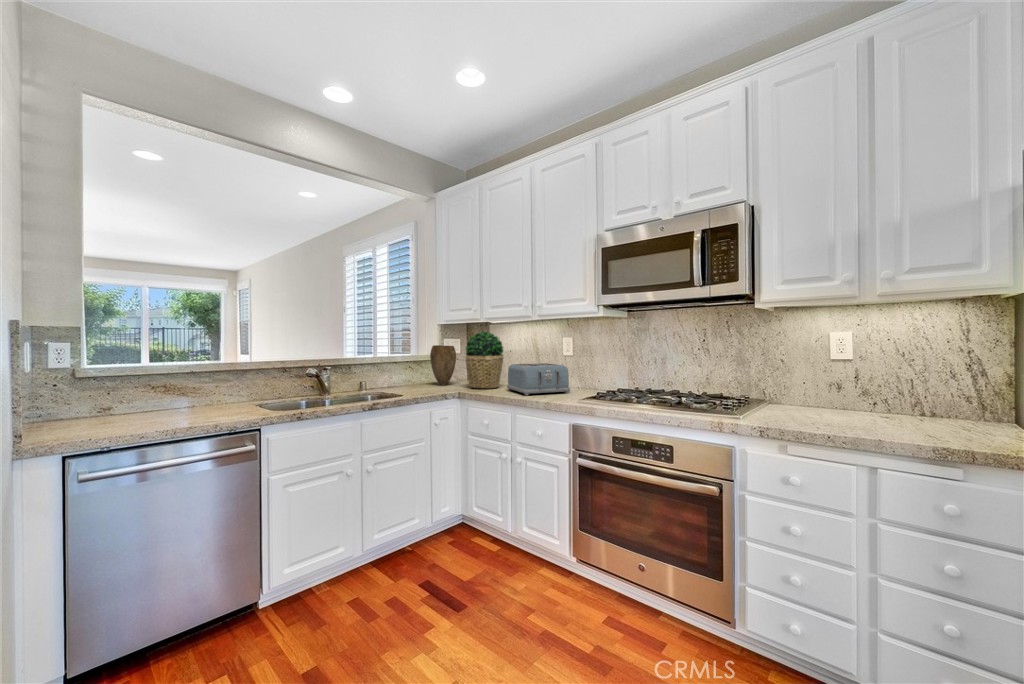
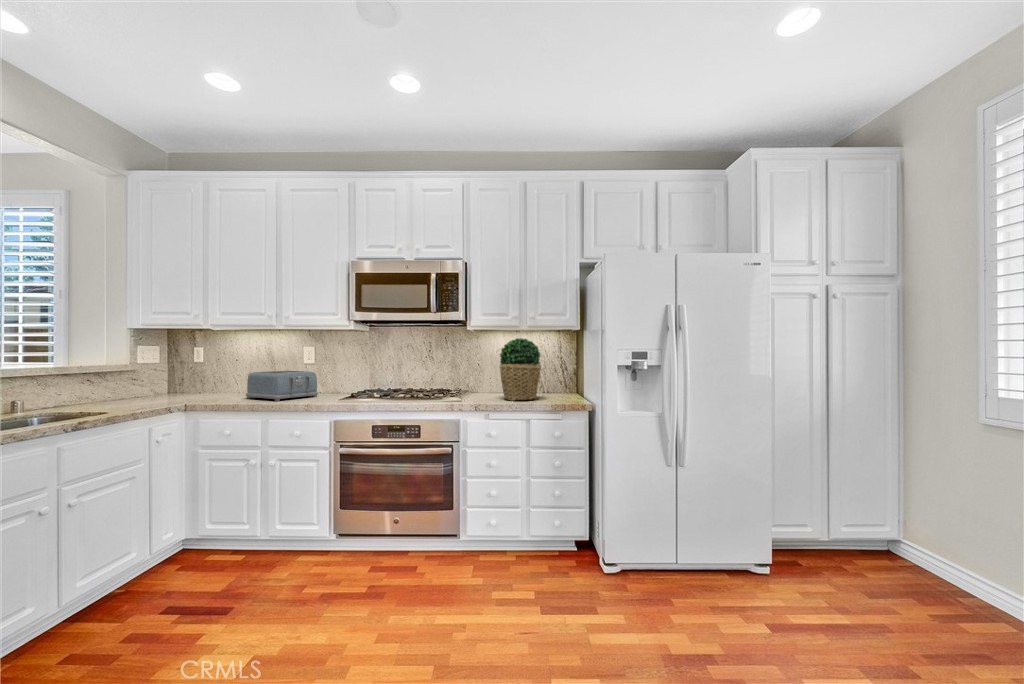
potted plant: present [466,332,503,388] -> present [499,338,541,401]
vase: present [430,345,456,385] -> none [126,353,165,400]

